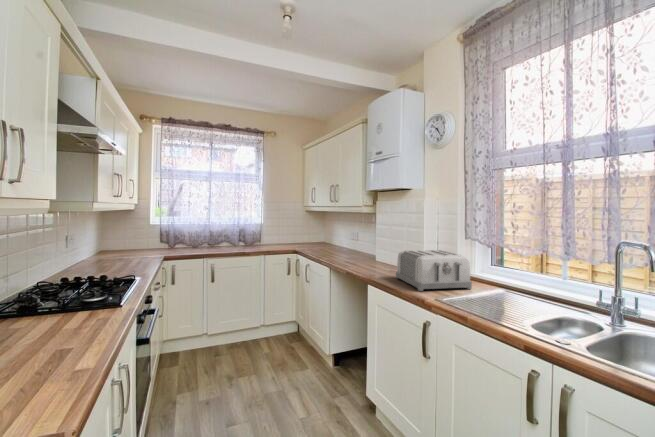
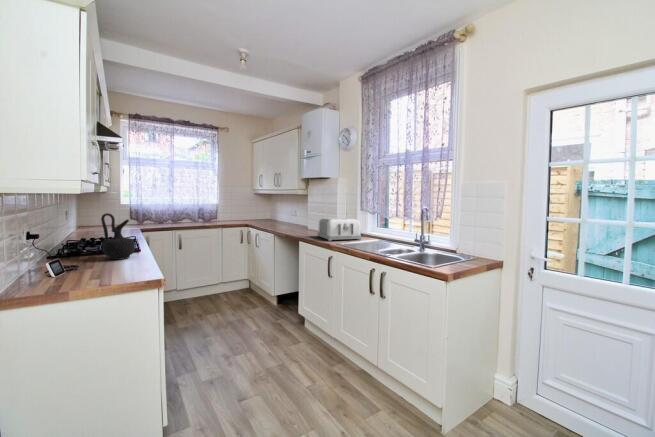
ceramic jug: none [39,253,99,335] -> present [101,213,135,260]

